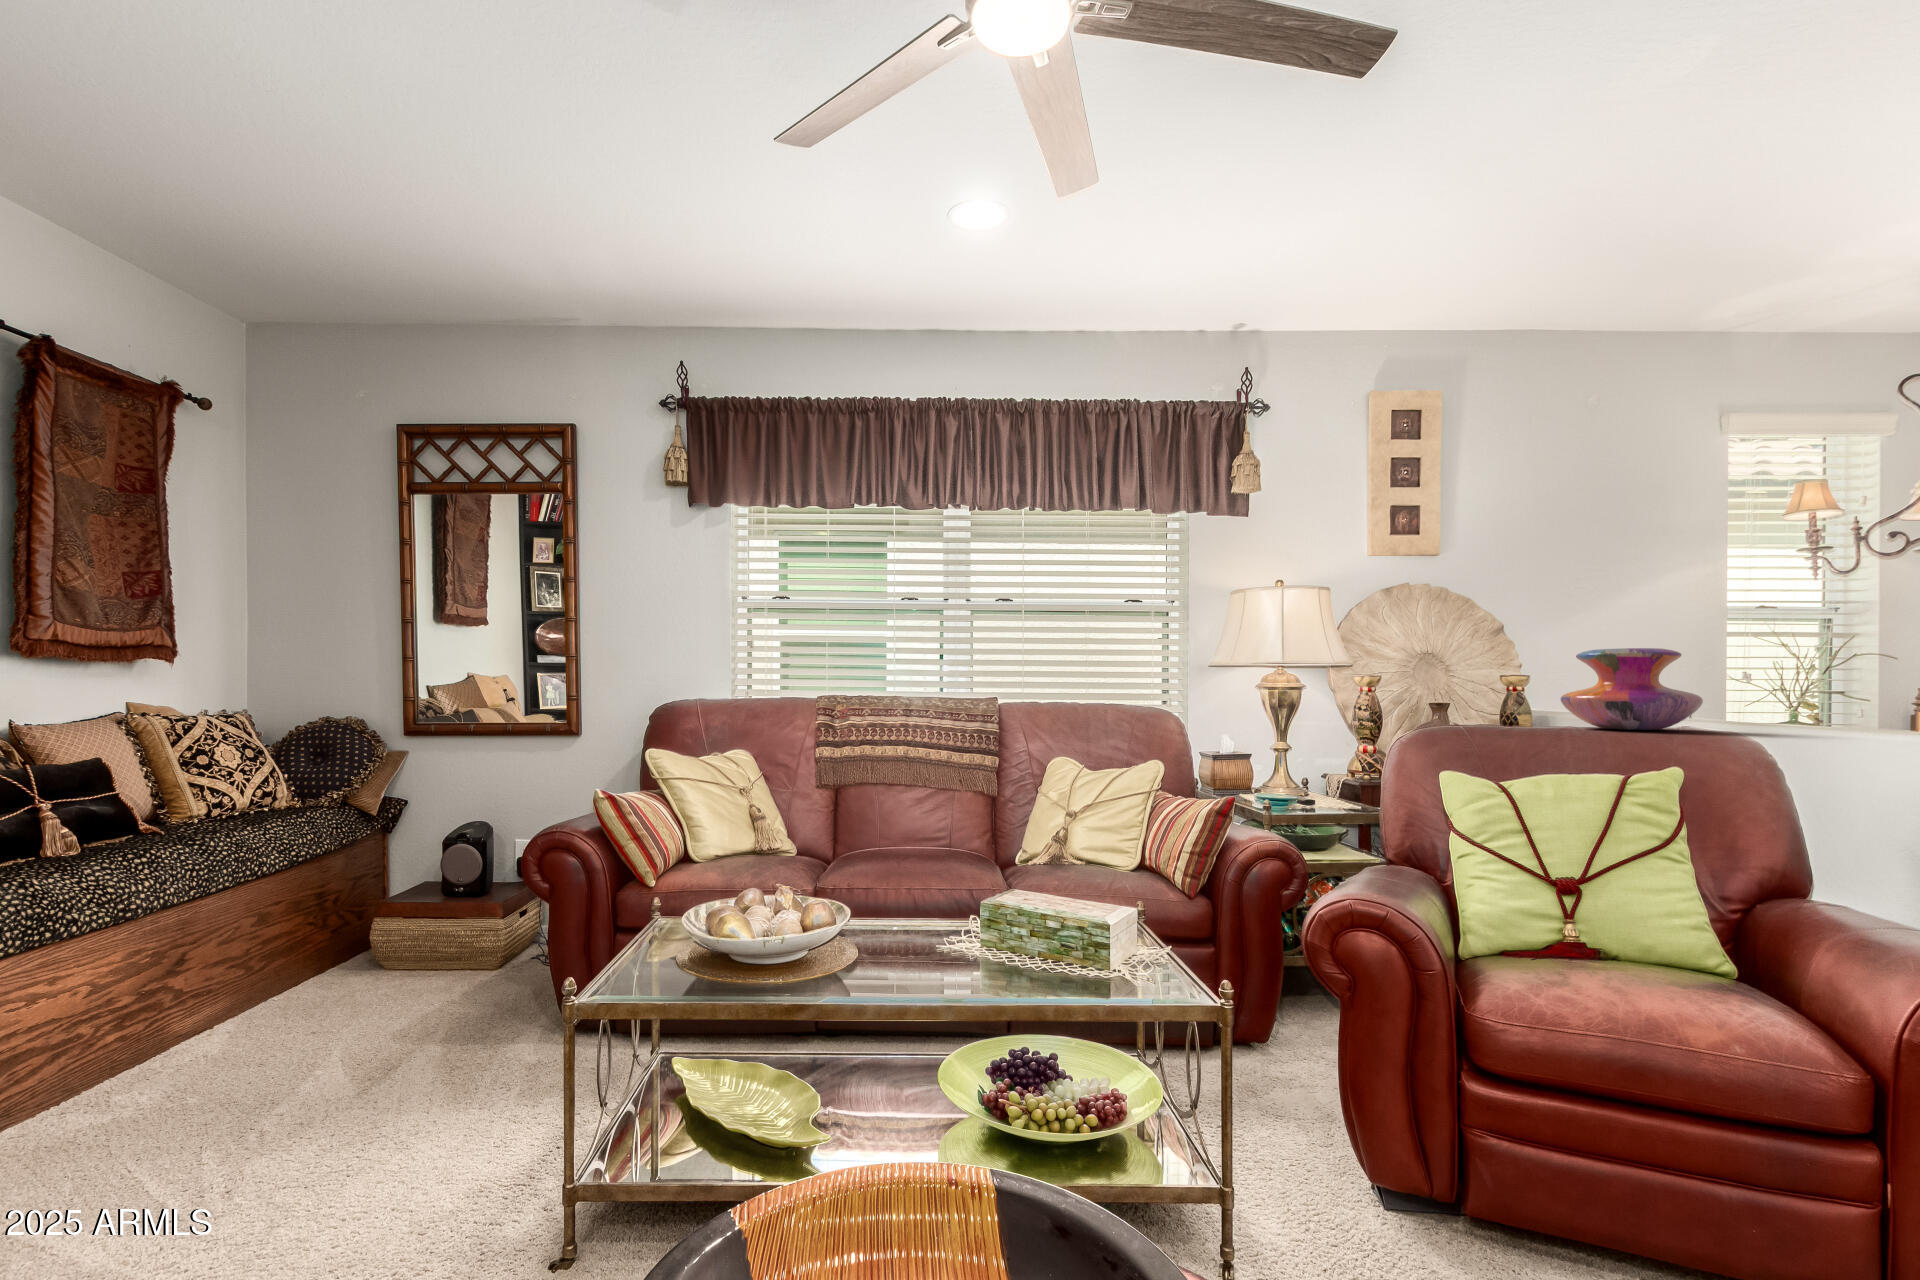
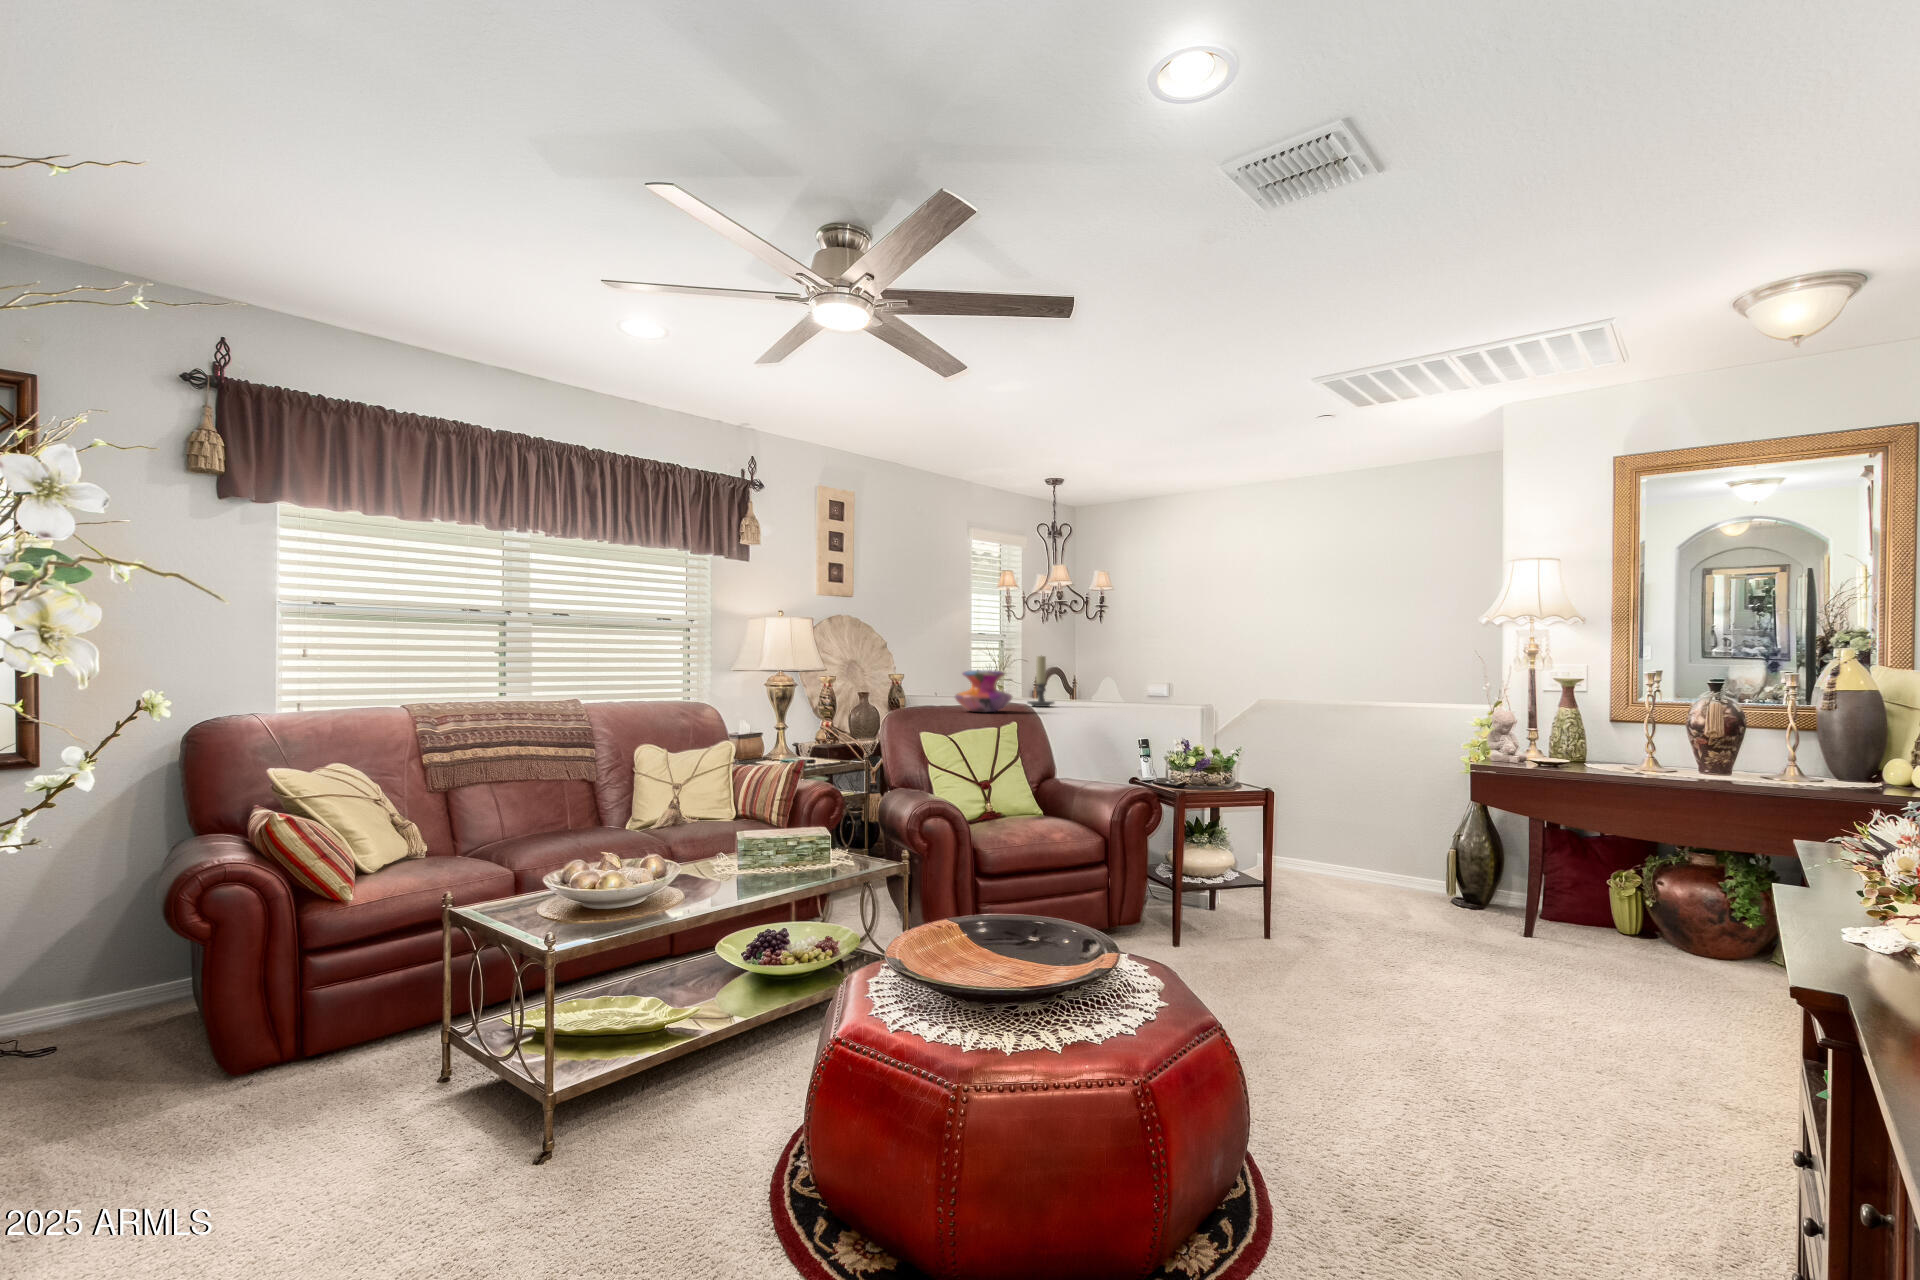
candle holder: none [1790,623,1870,729] -> present [1028,656,1054,707]

